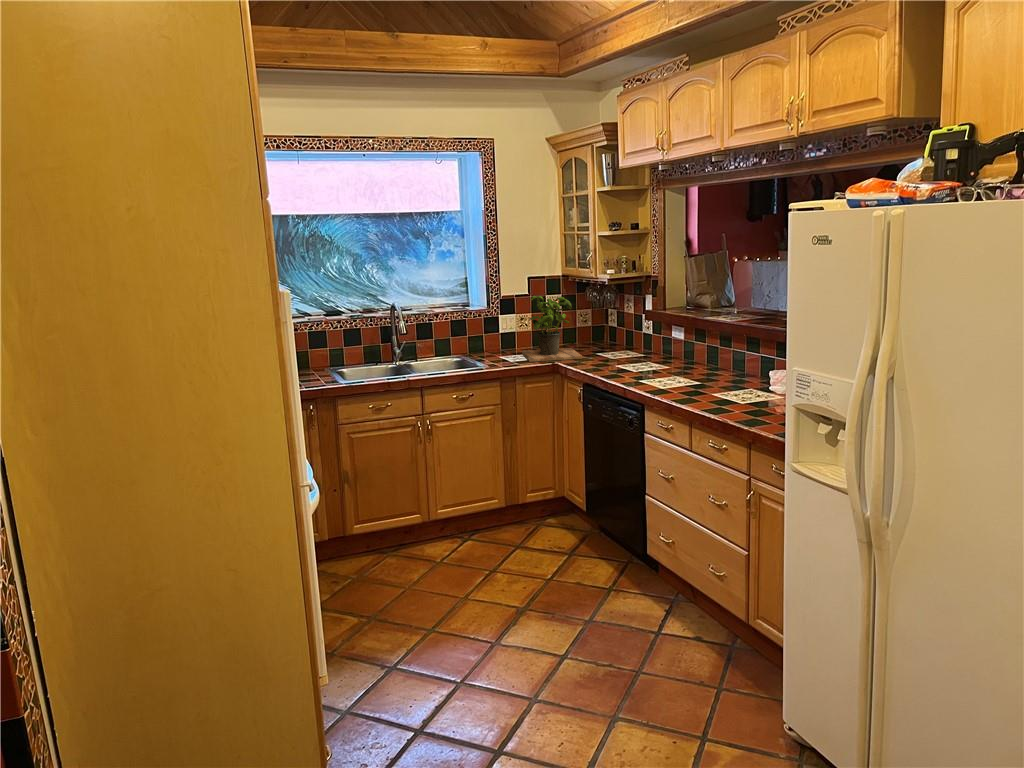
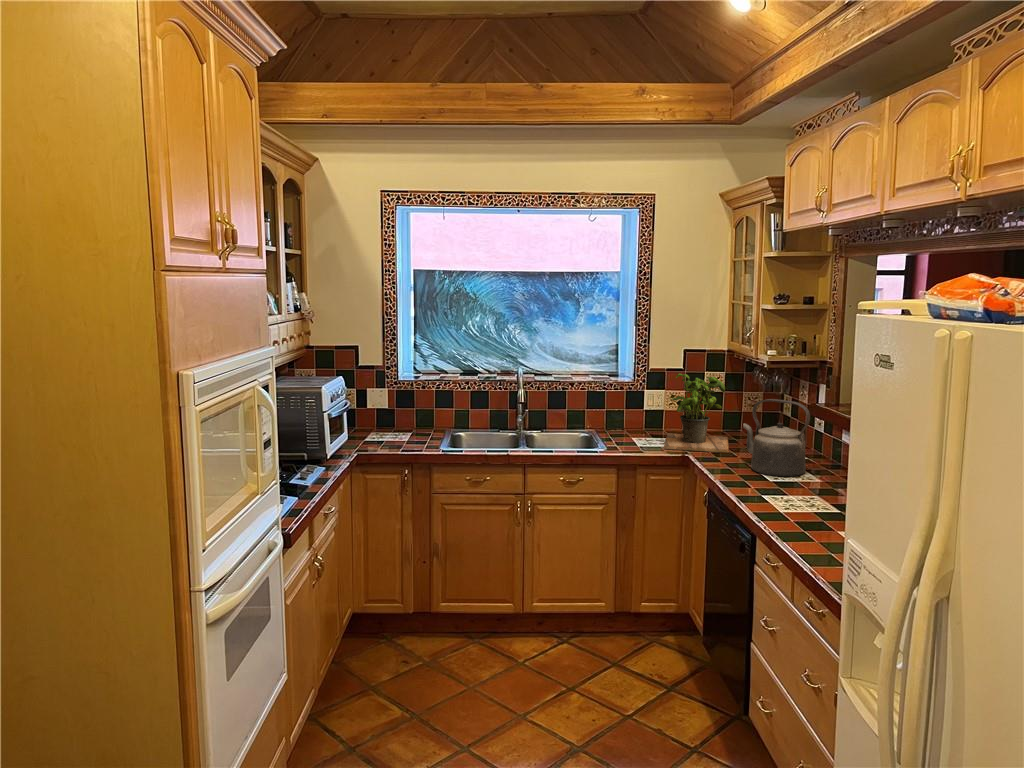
kettle: none [600,308,655,369] -> present [743,399,810,476]

